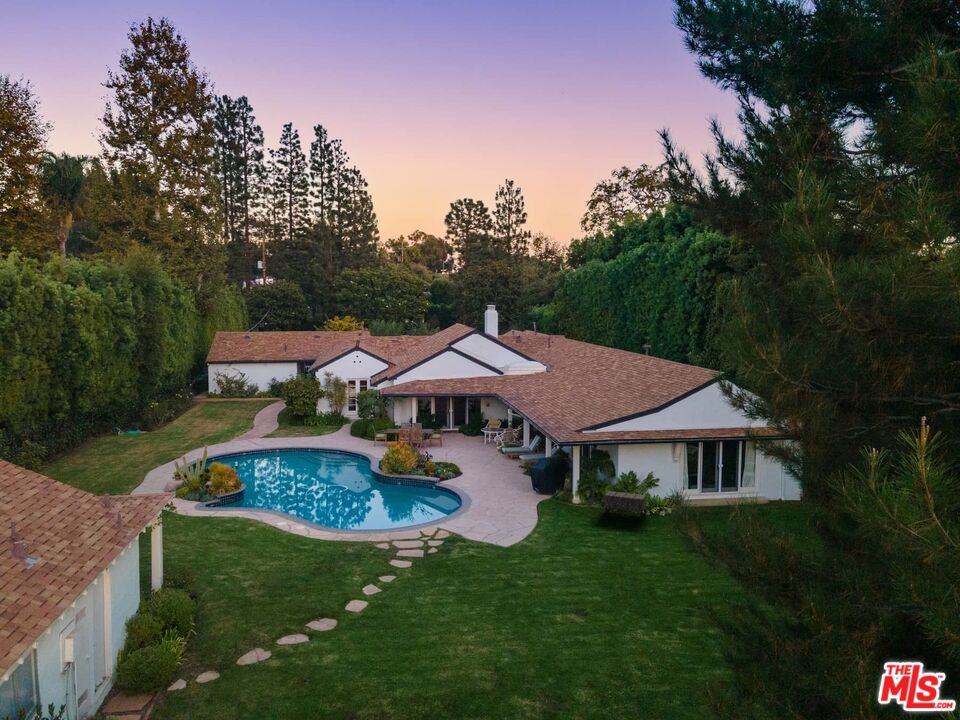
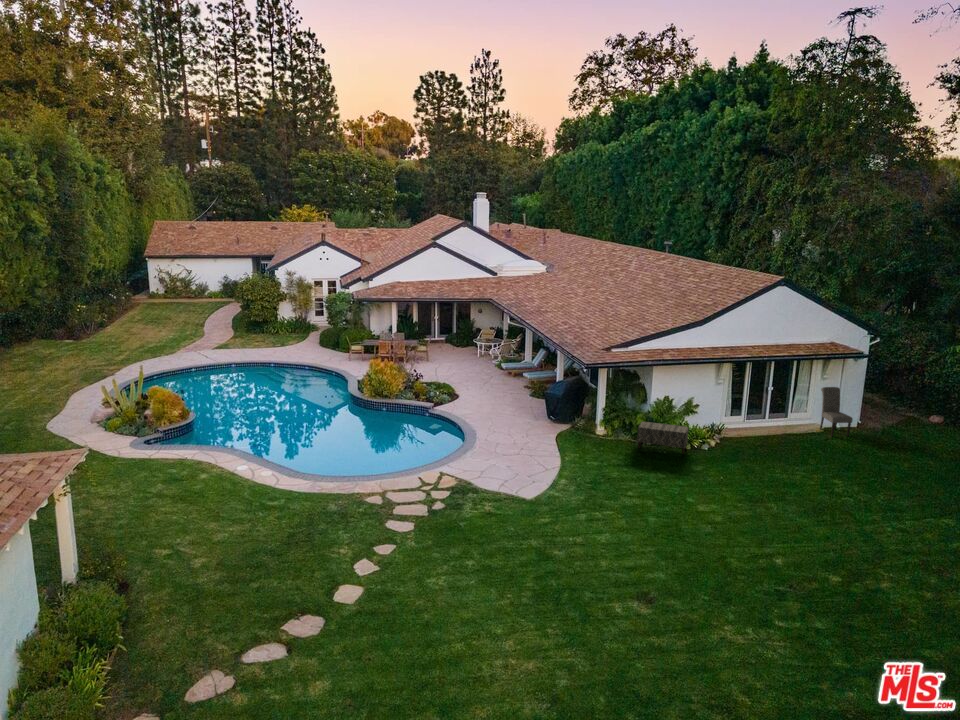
chair: none [764,464,790,506] -> present [820,387,853,436]

